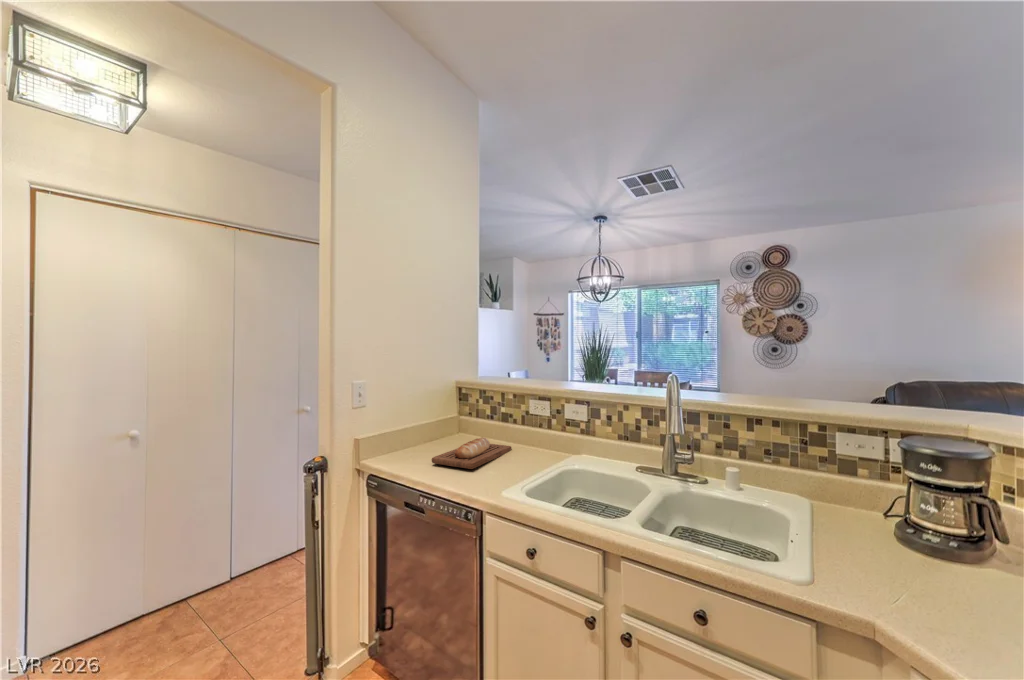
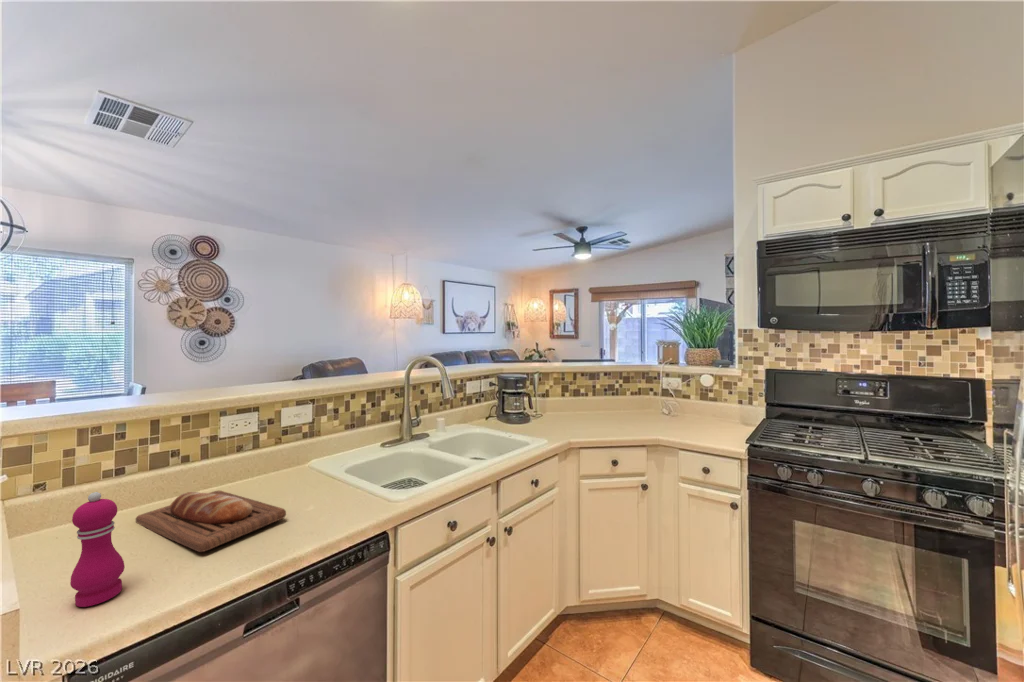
pepper mill: none [395,412,412,461] -> present [70,492,125,607]

